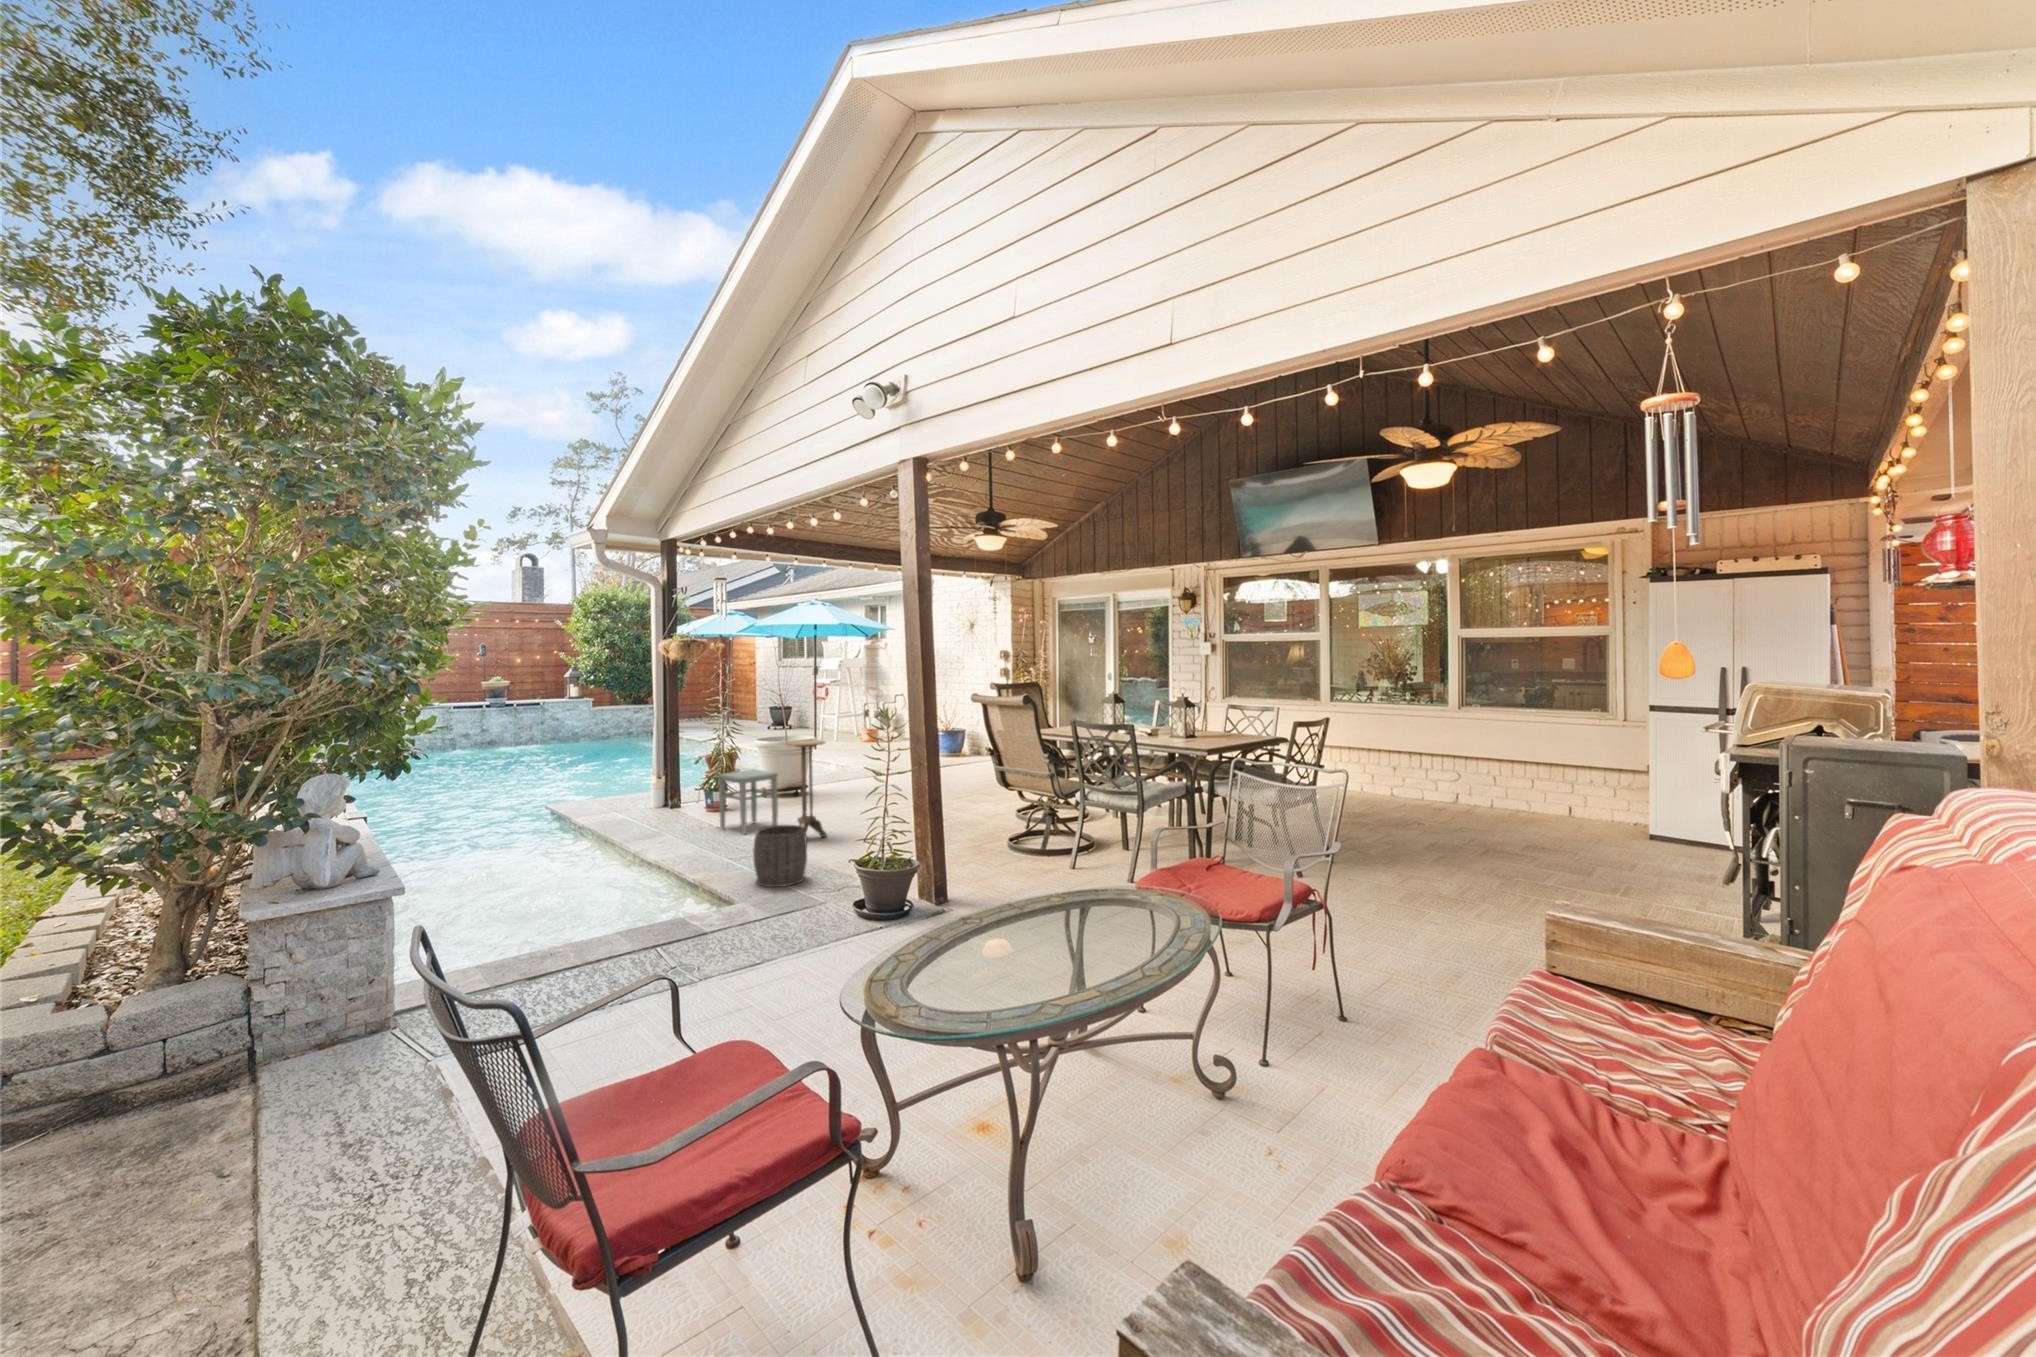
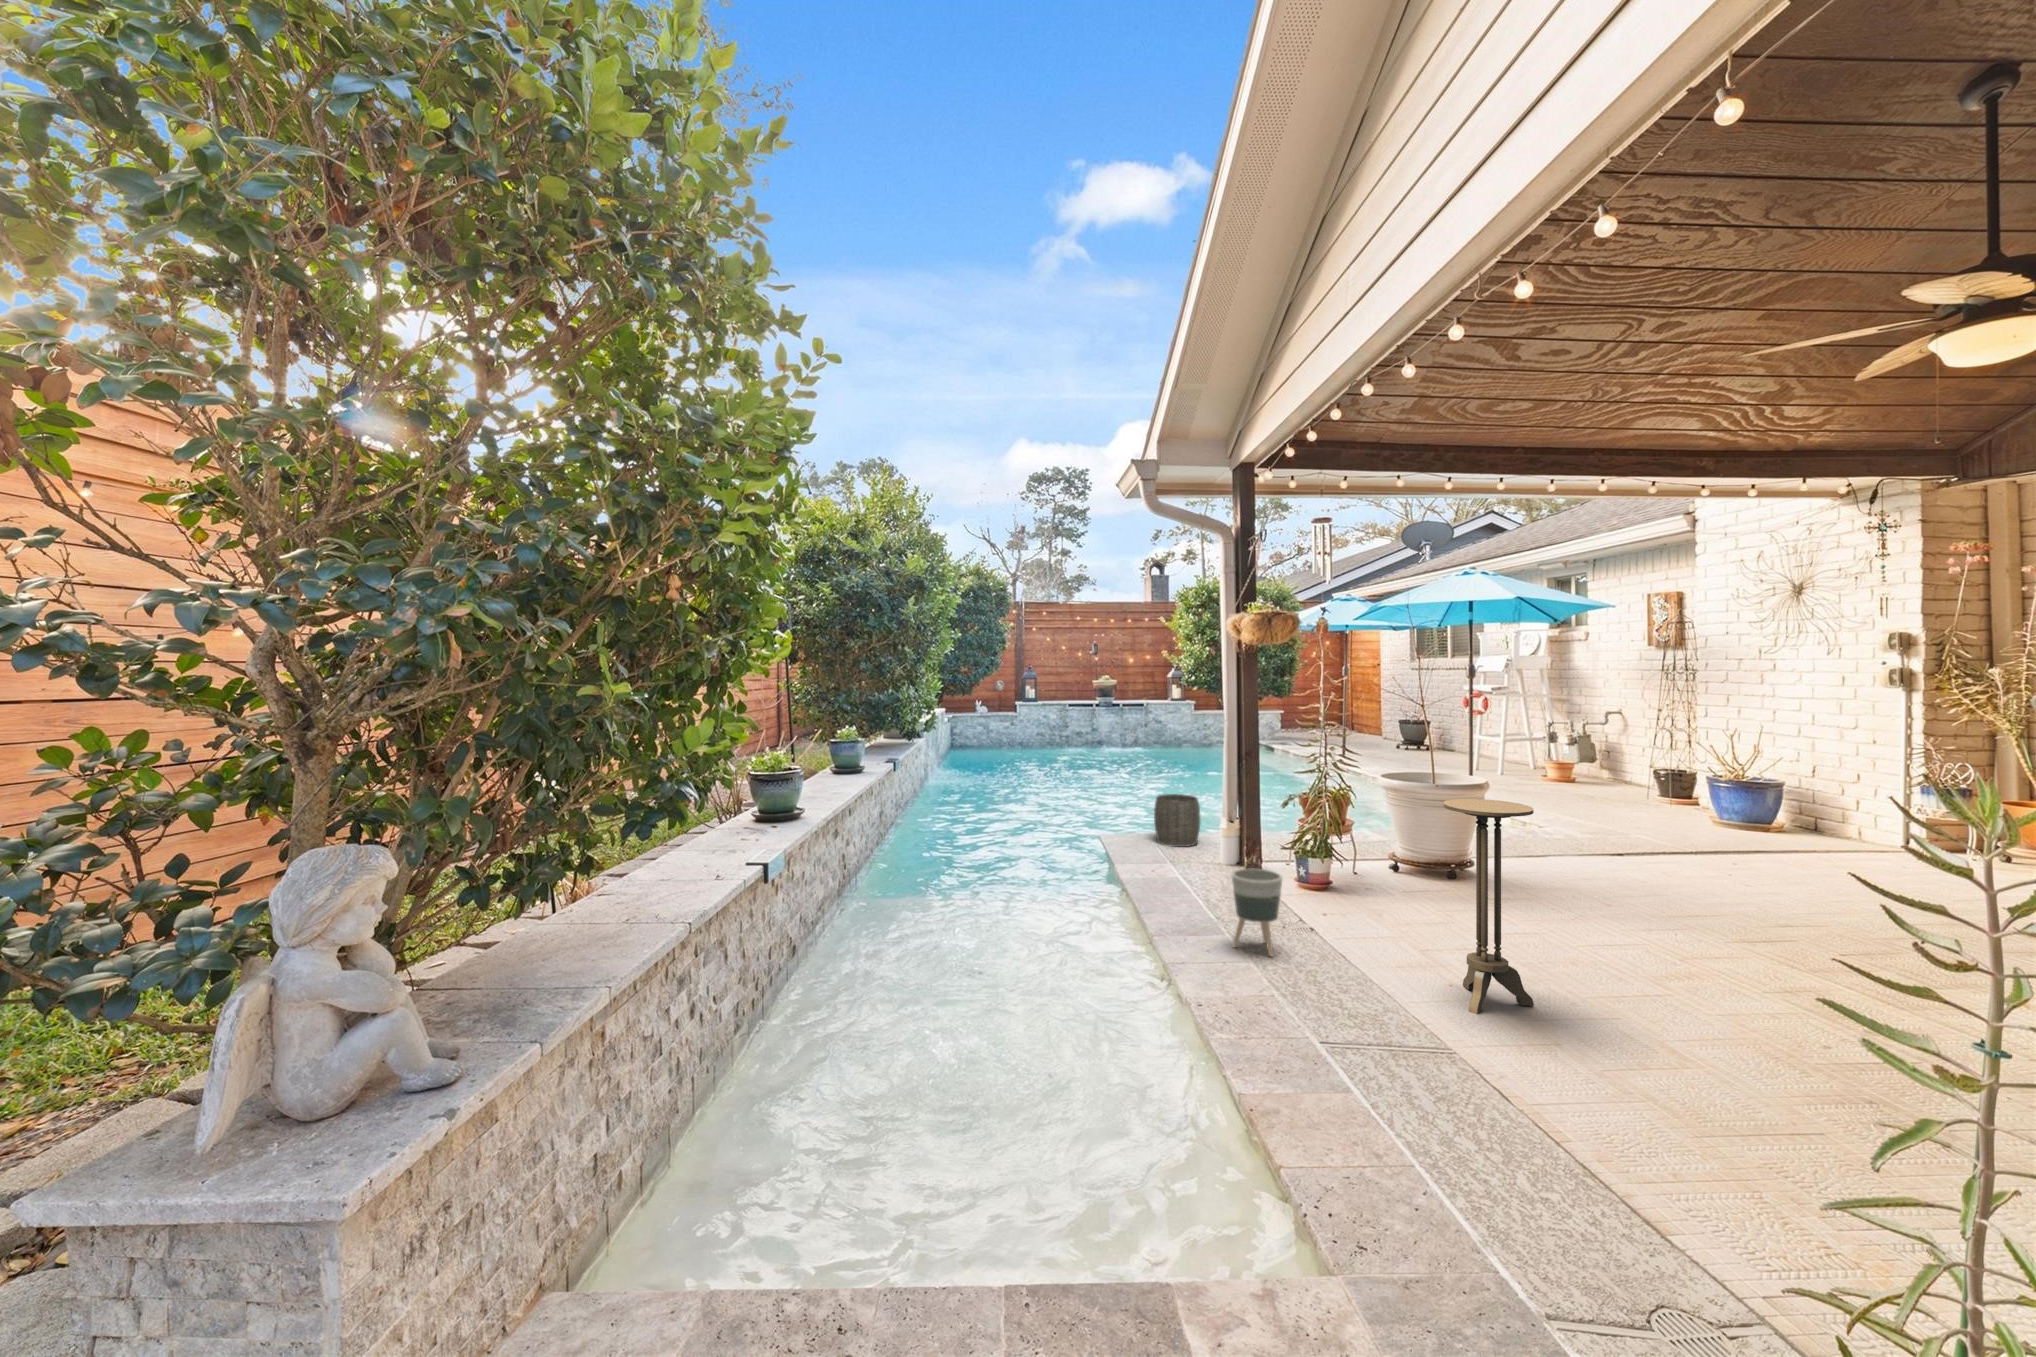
stool: present [718,769,778,835] -> none [1313,836,1423,958]
planter: none [671,794,702,842] -> present [1232,869,1282,956]
woven basket: present [753,825,807,887] -> present [1154,794,1200,847]

